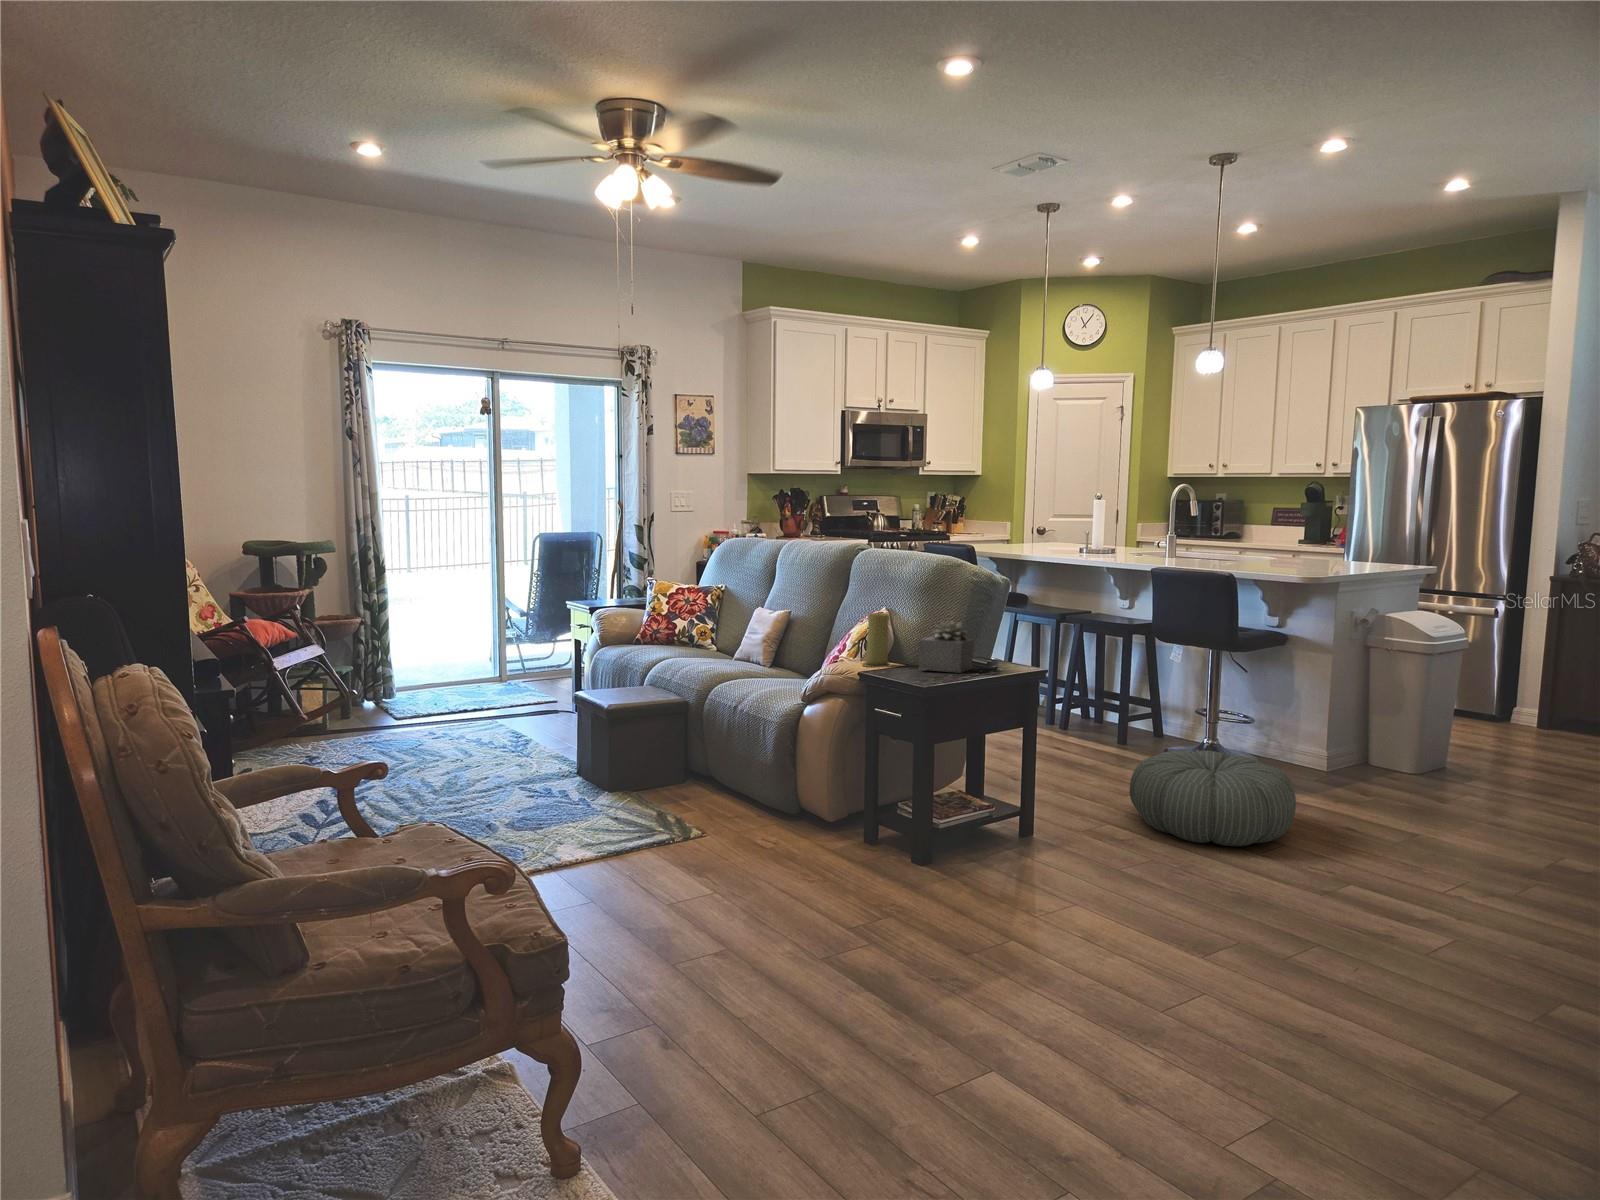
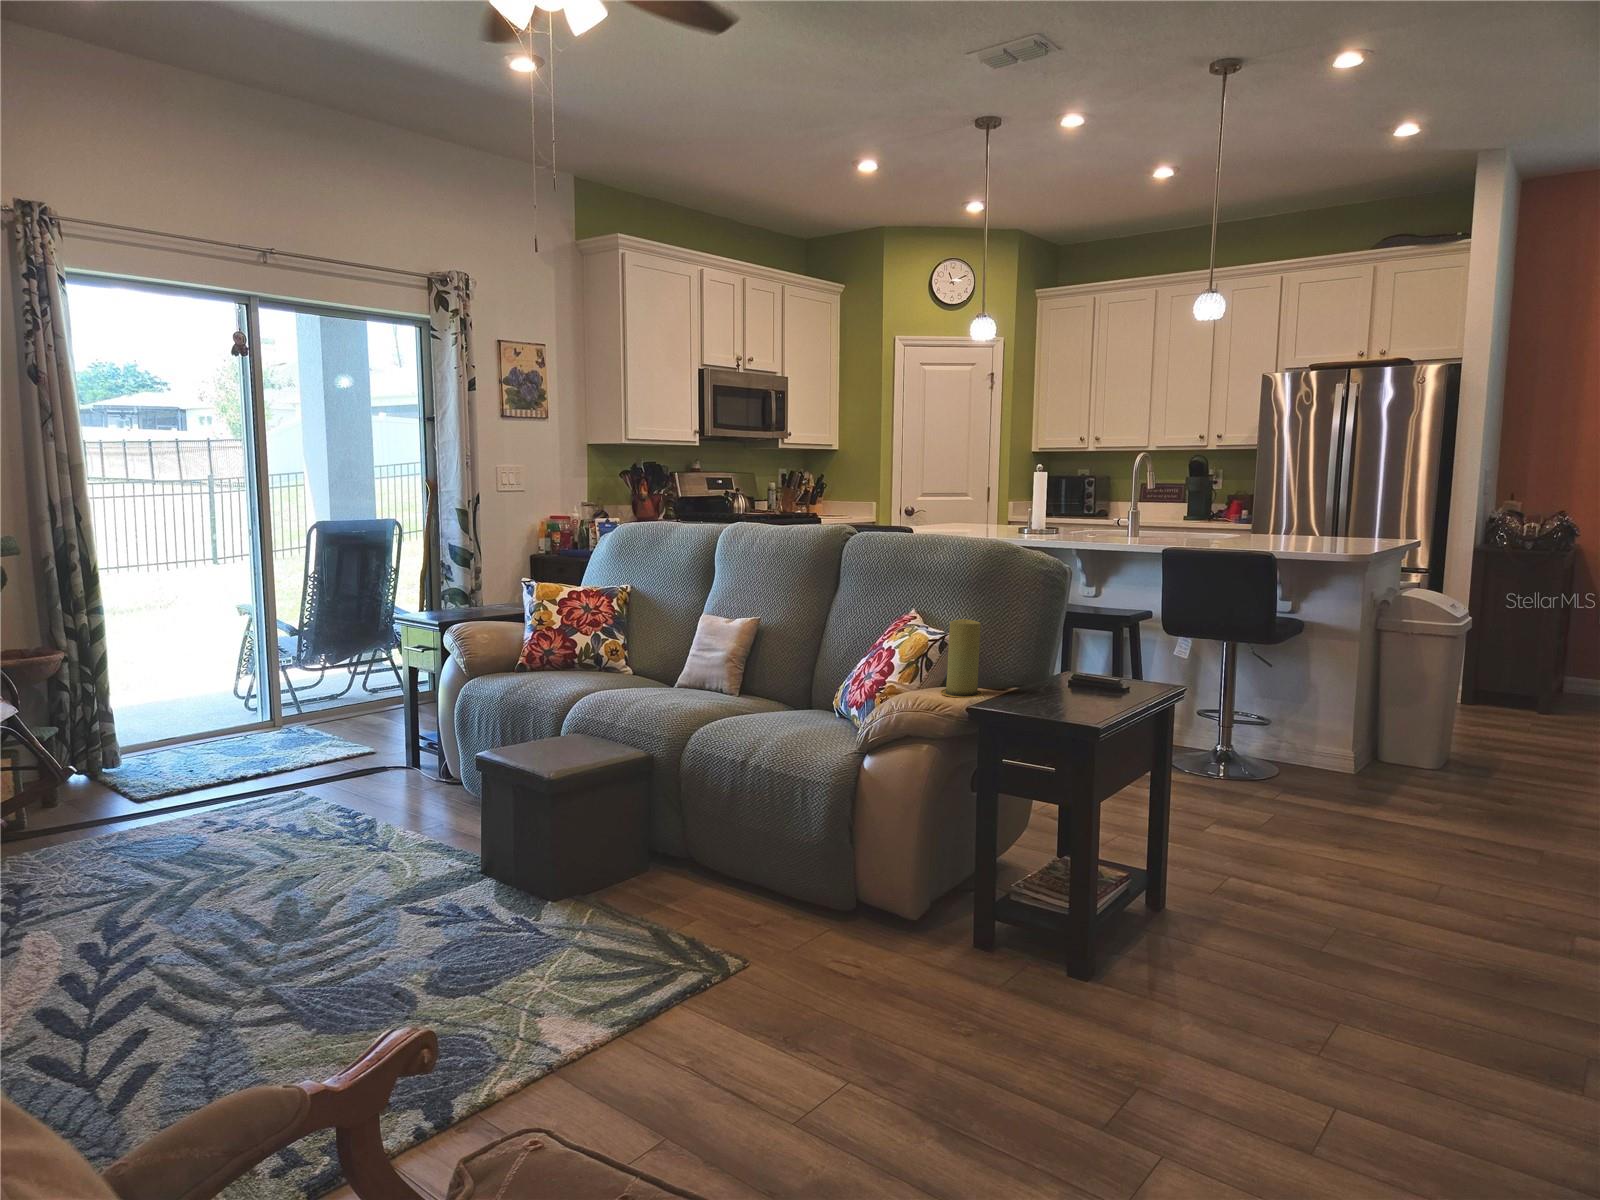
succulent plant: present [919,621,973,673] -> none [1043,627,1111,701]
pouf: present [1130,751,1296,846] -> none [1235,768,1451,892]

